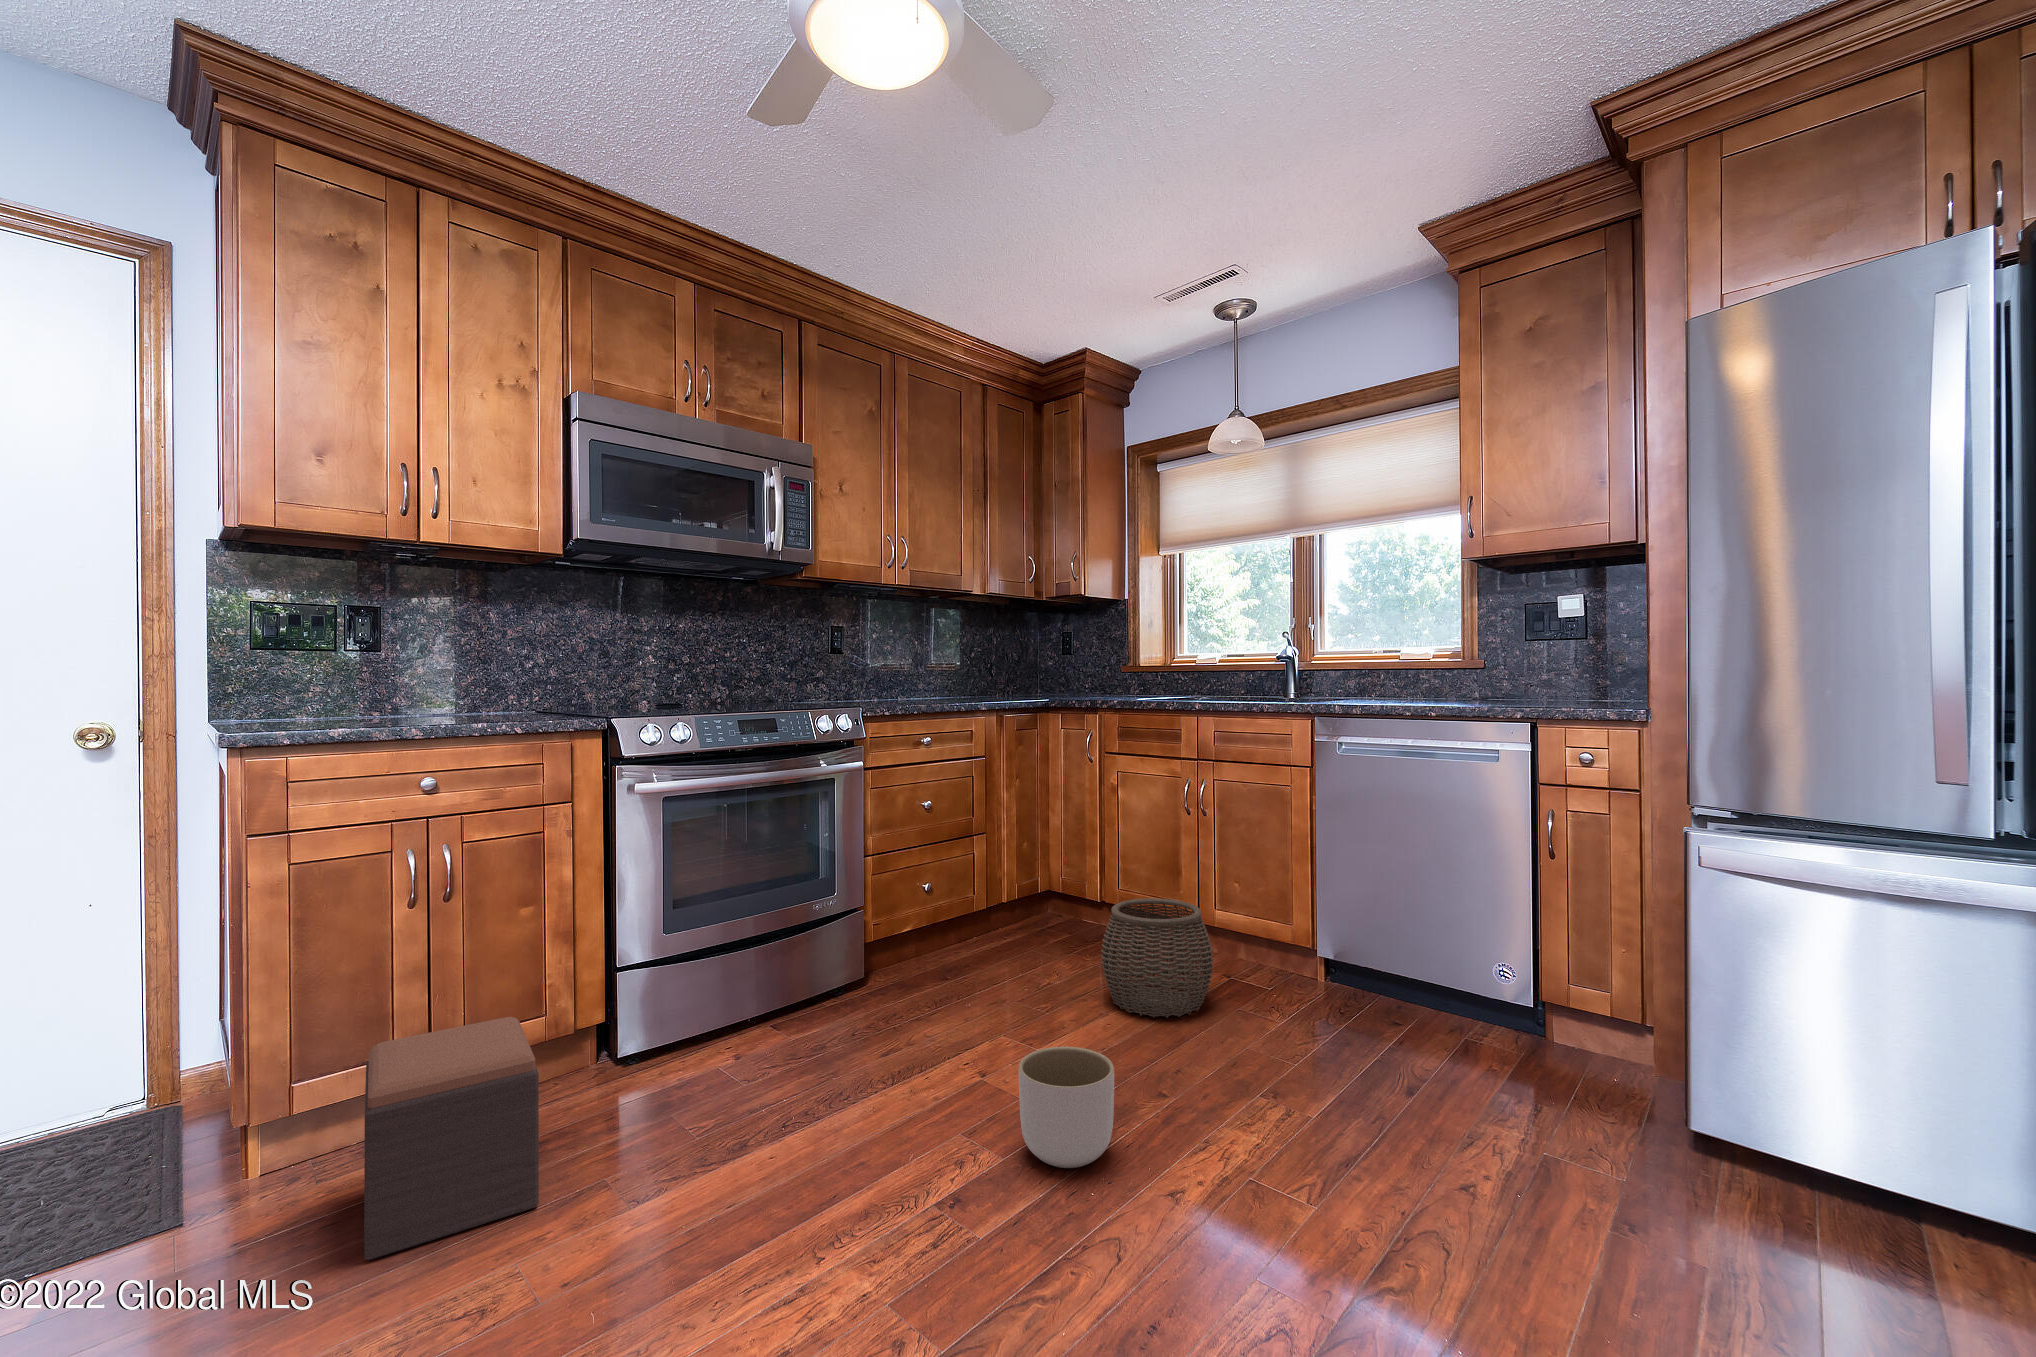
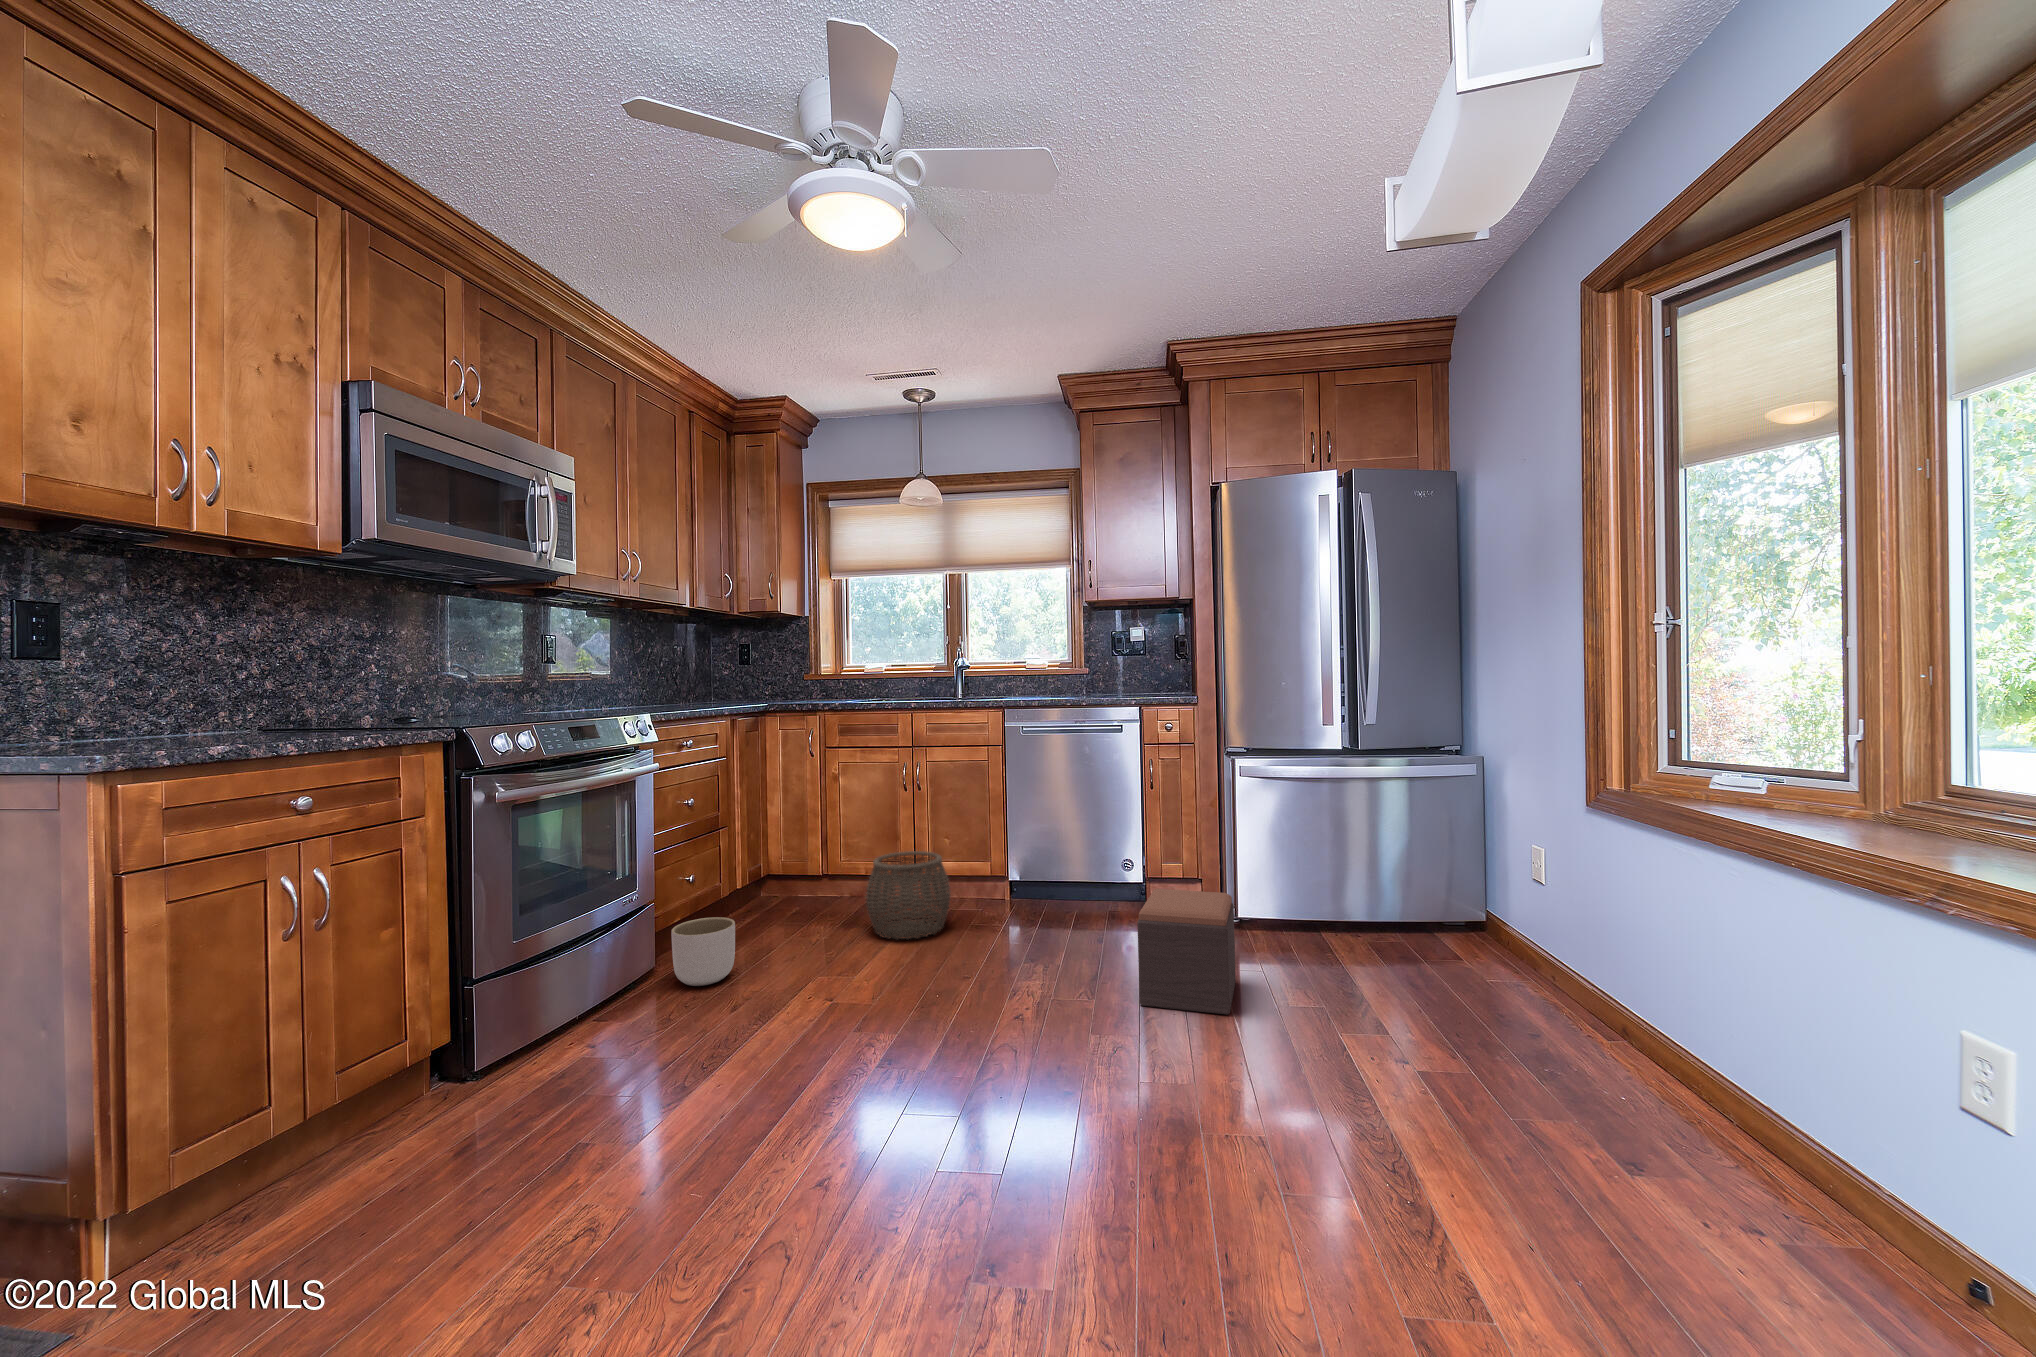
footstool: present [364,1017,539,1260] -> present [1137,889,1236,1015]
planter: present [1019,1047,1114,1168] -> present [671,917,735,986]

